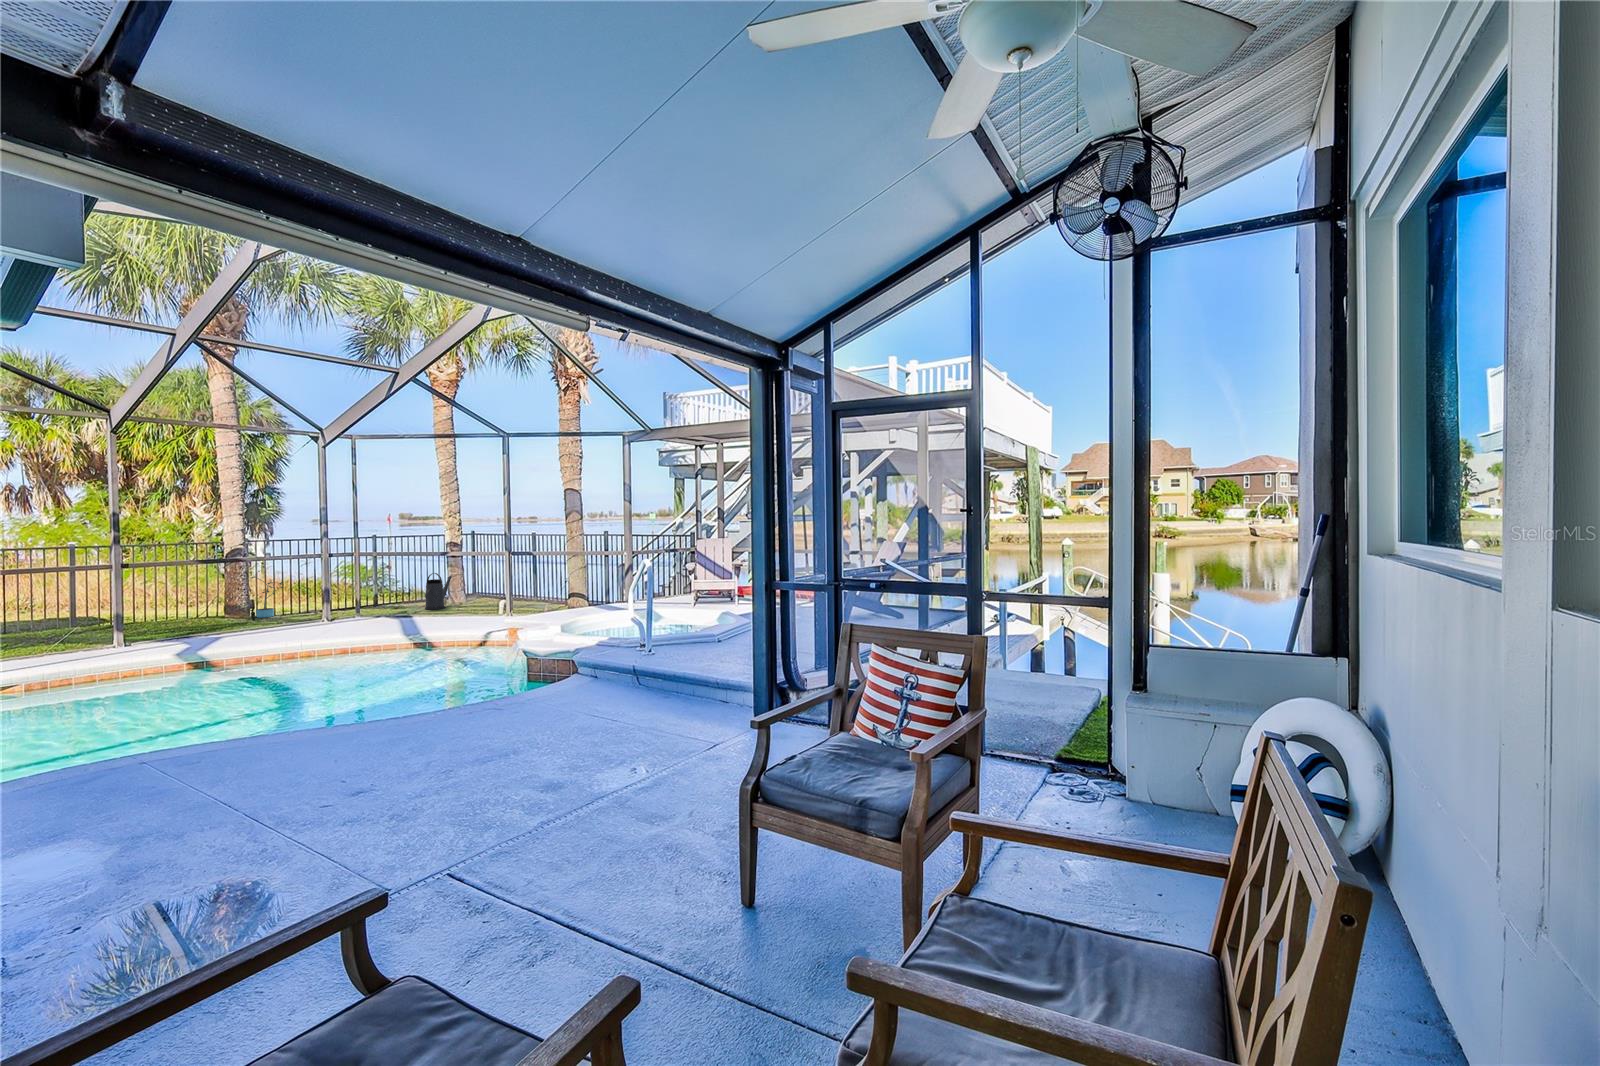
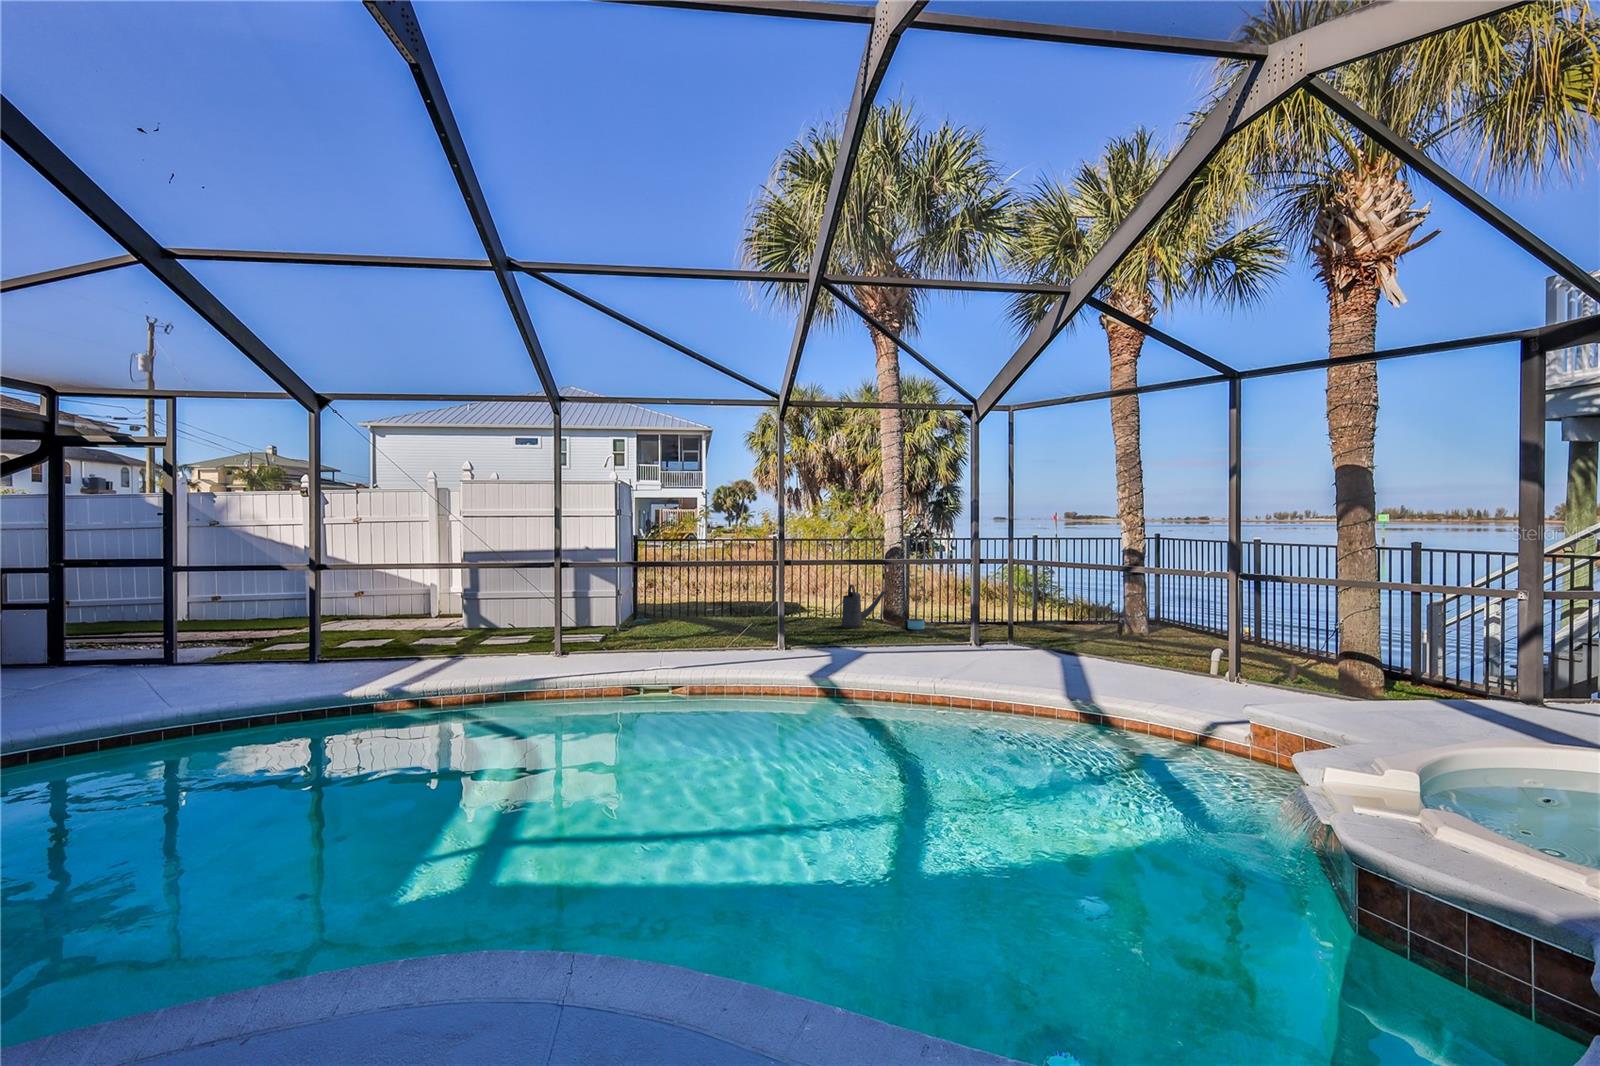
watering can: present [425,573,451,610] -> present [835,585,885,628]

